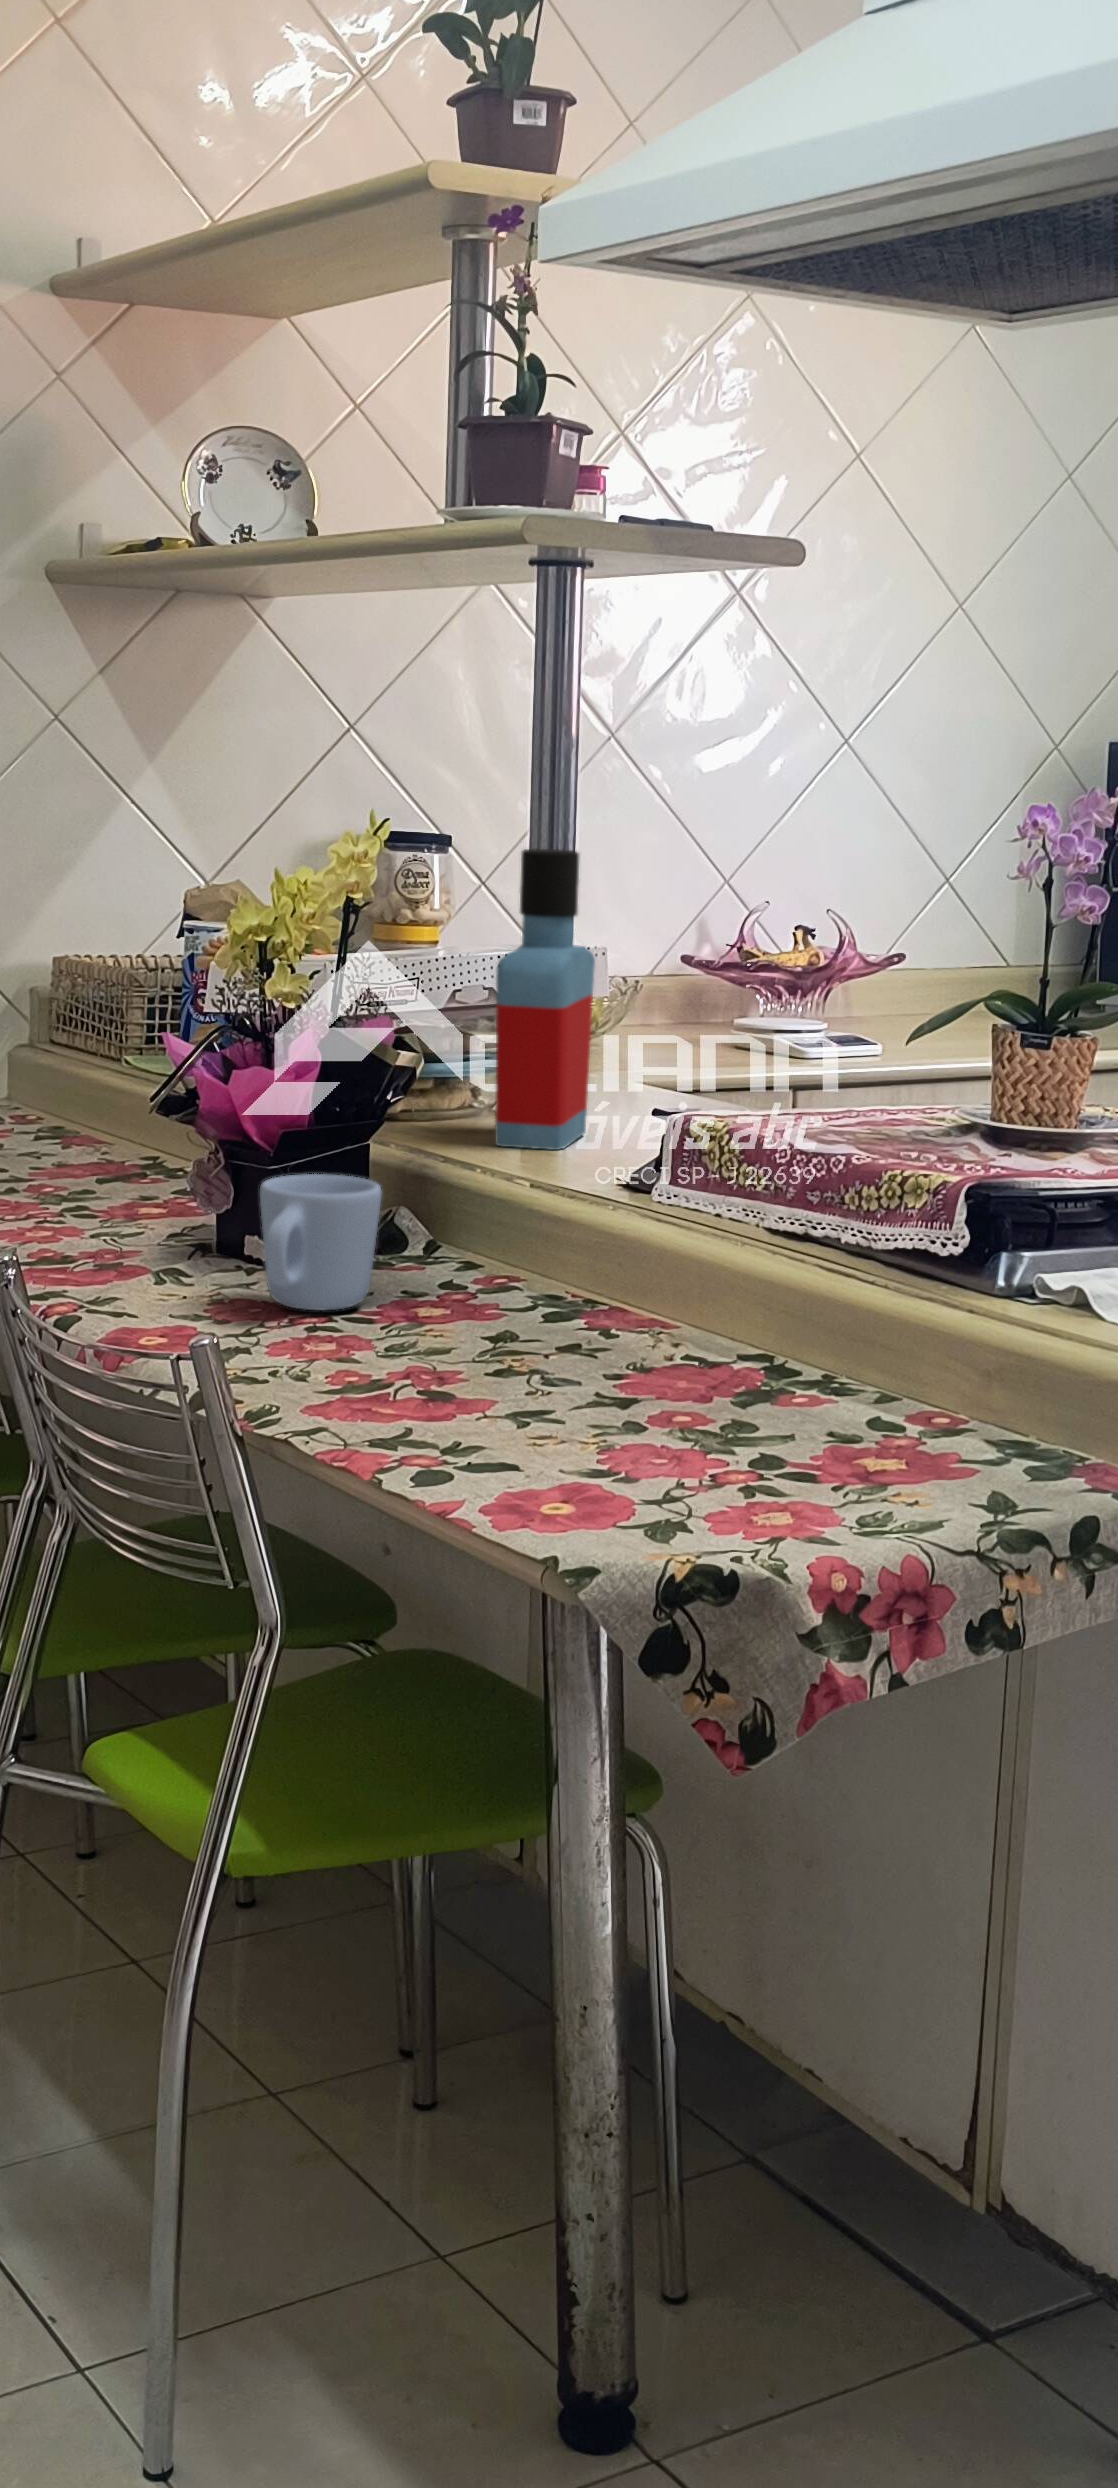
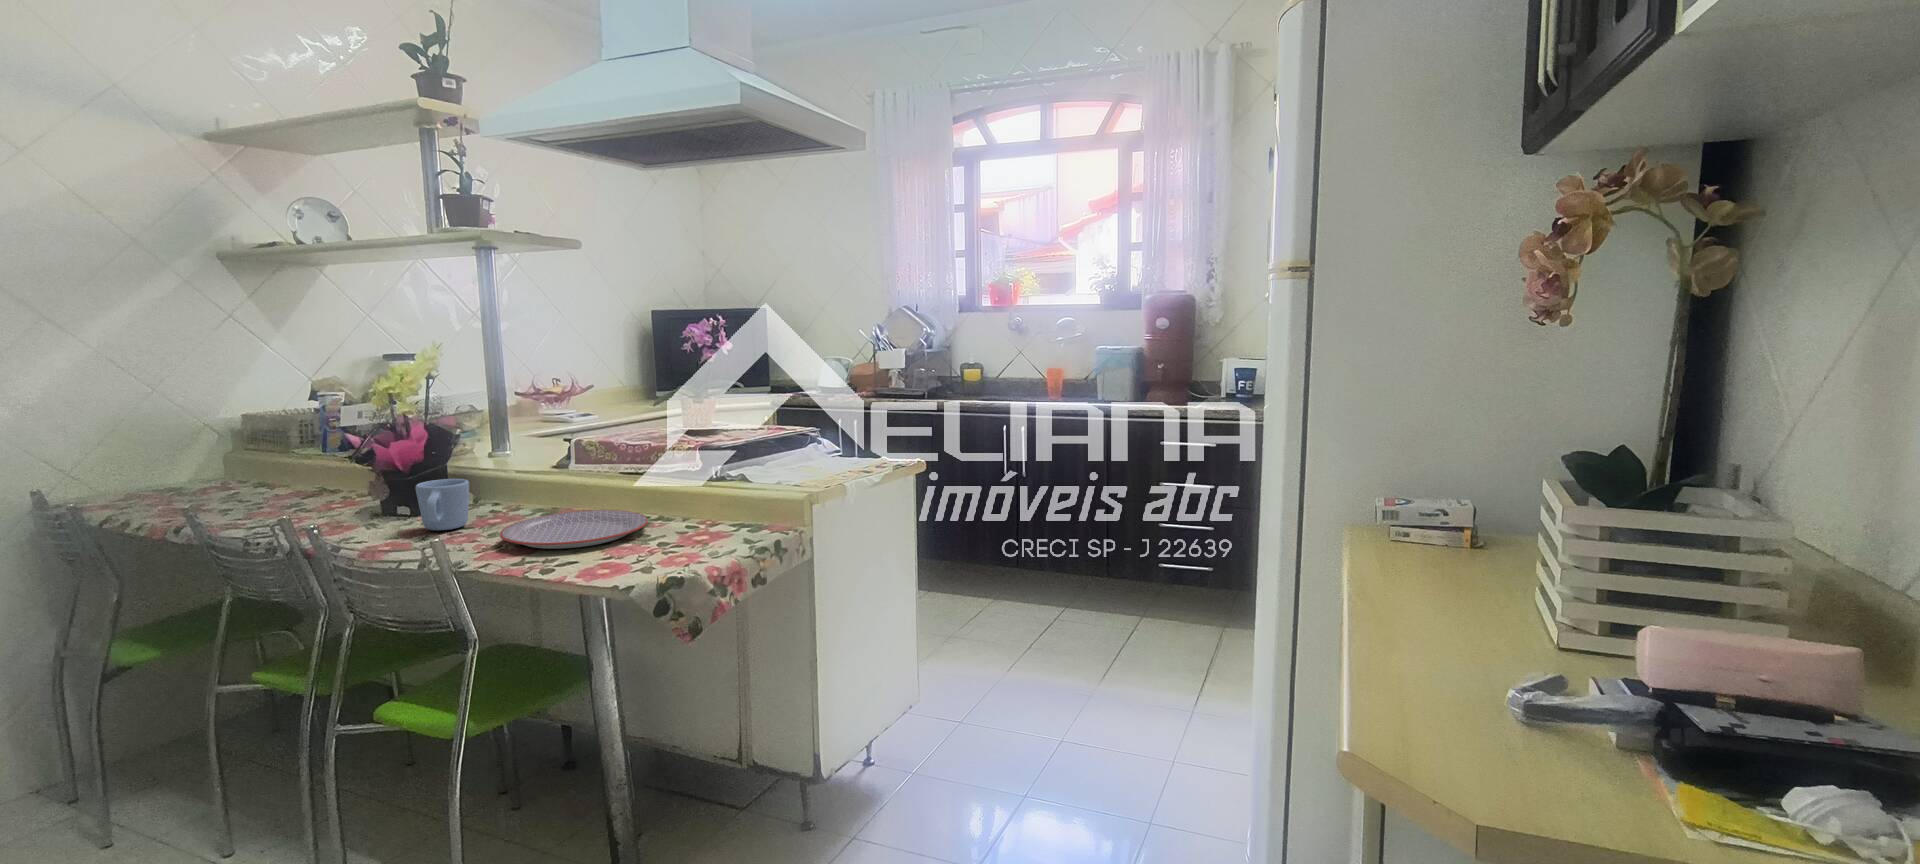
bottle: present [495,849,595,1150] -> none [485,355,523,463]
plate: none [389,1313,775,1422] -> present [500,510,648,549]

